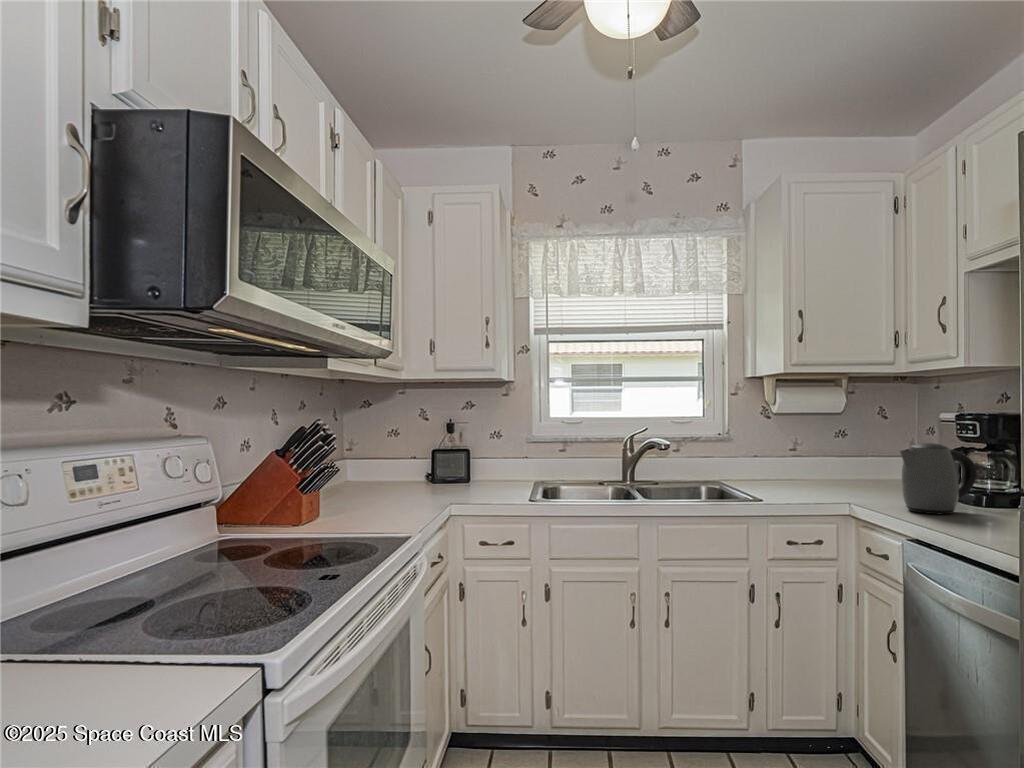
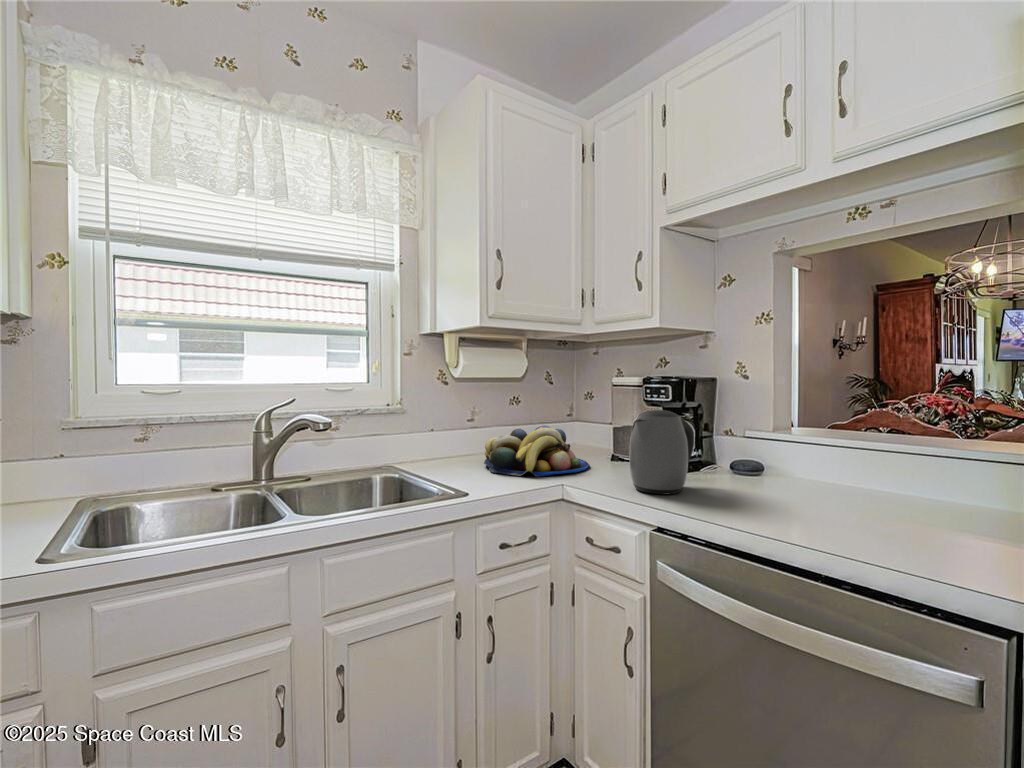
fruit bowl: none [794,457,898,496] -> present [484,426,589,476]

